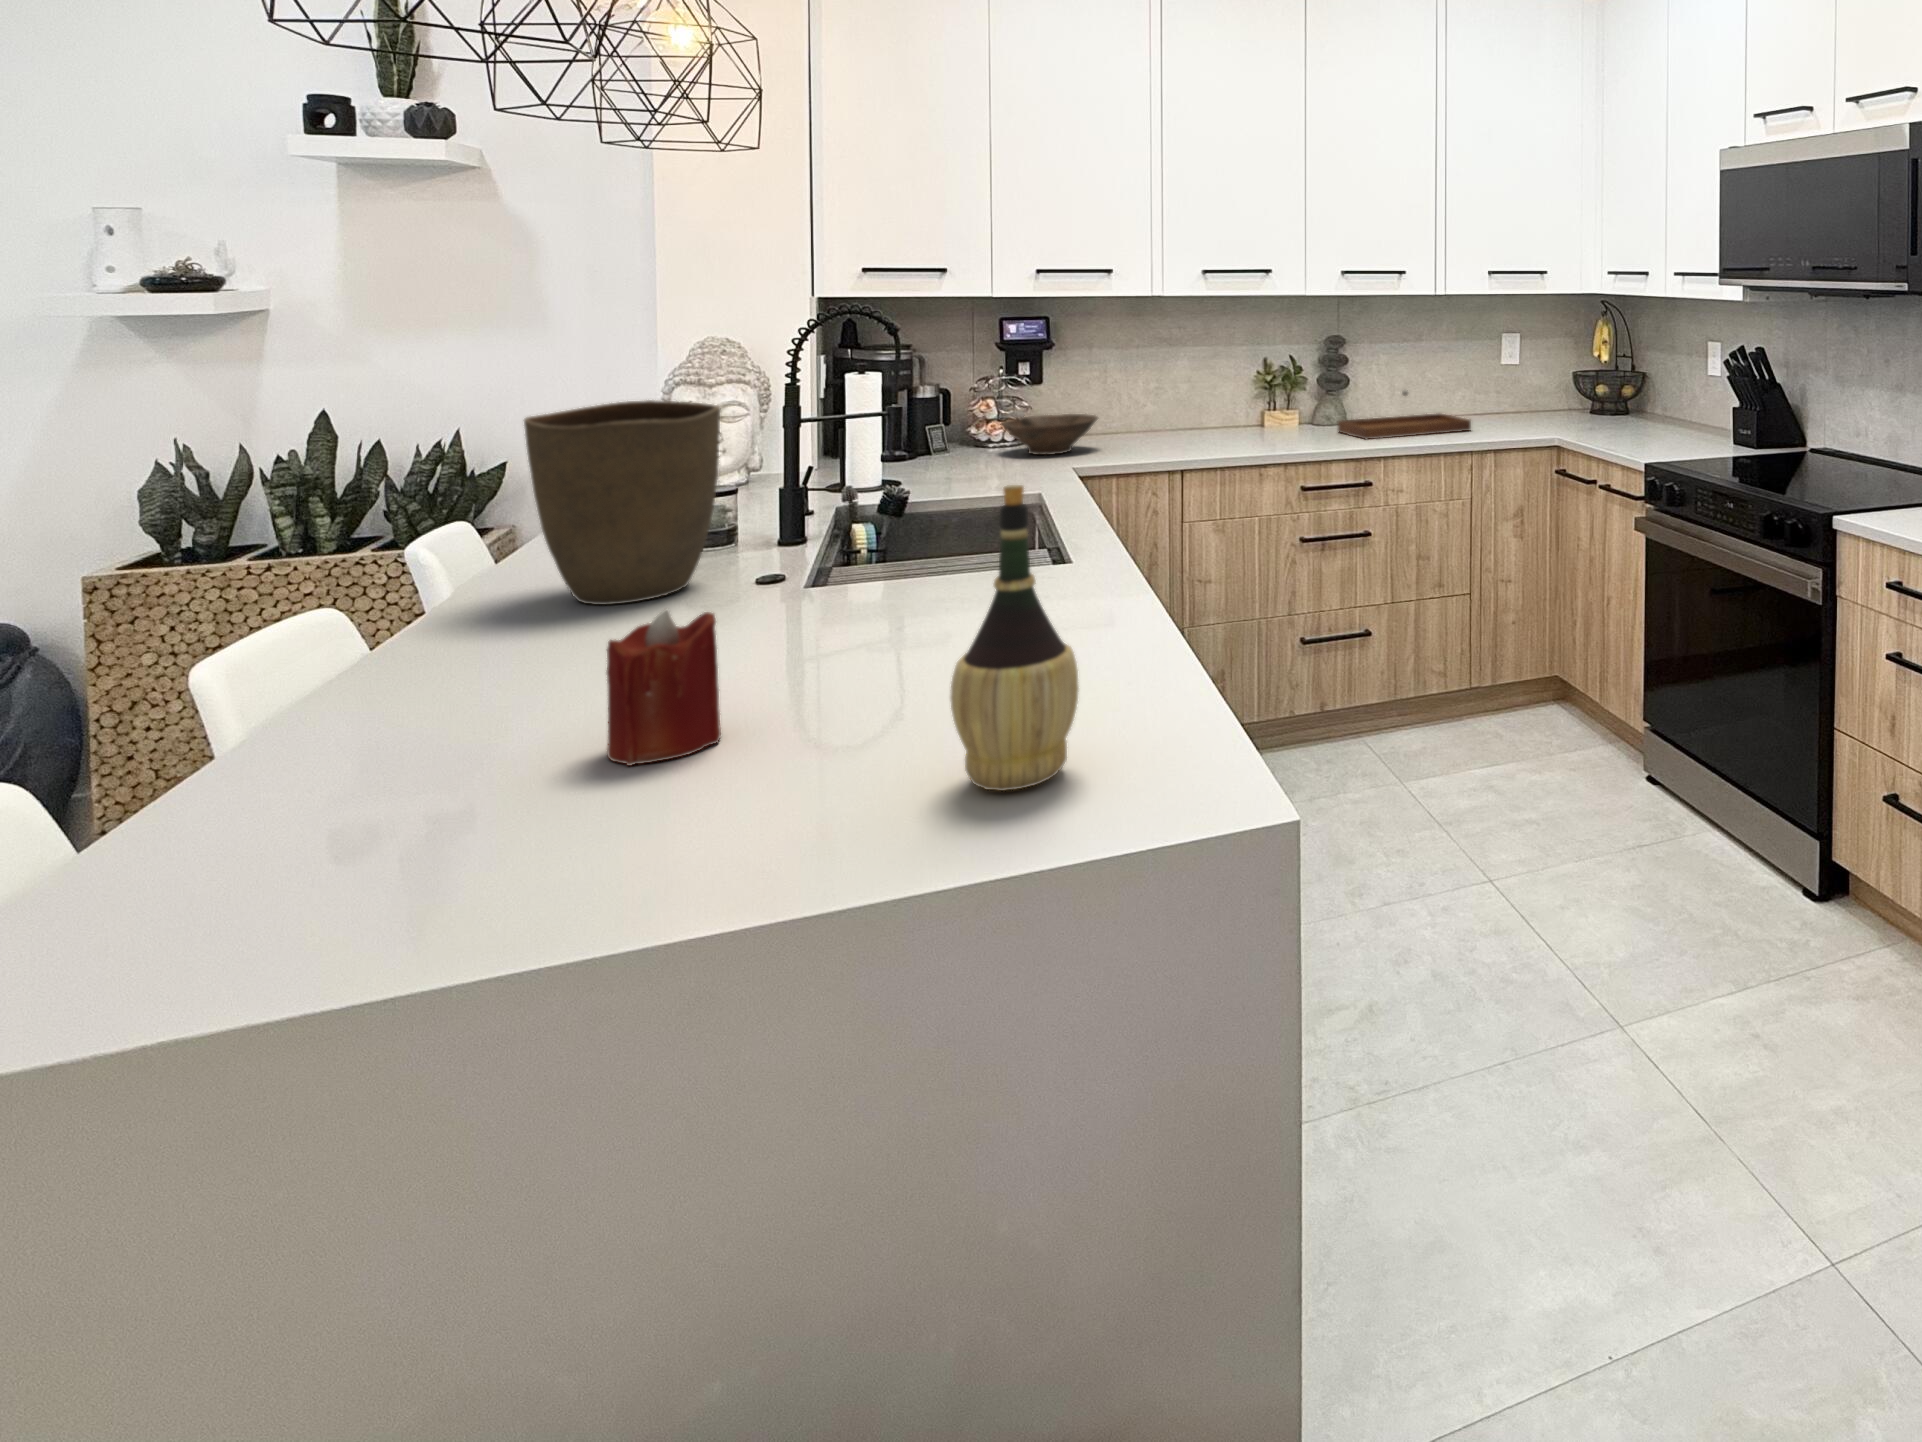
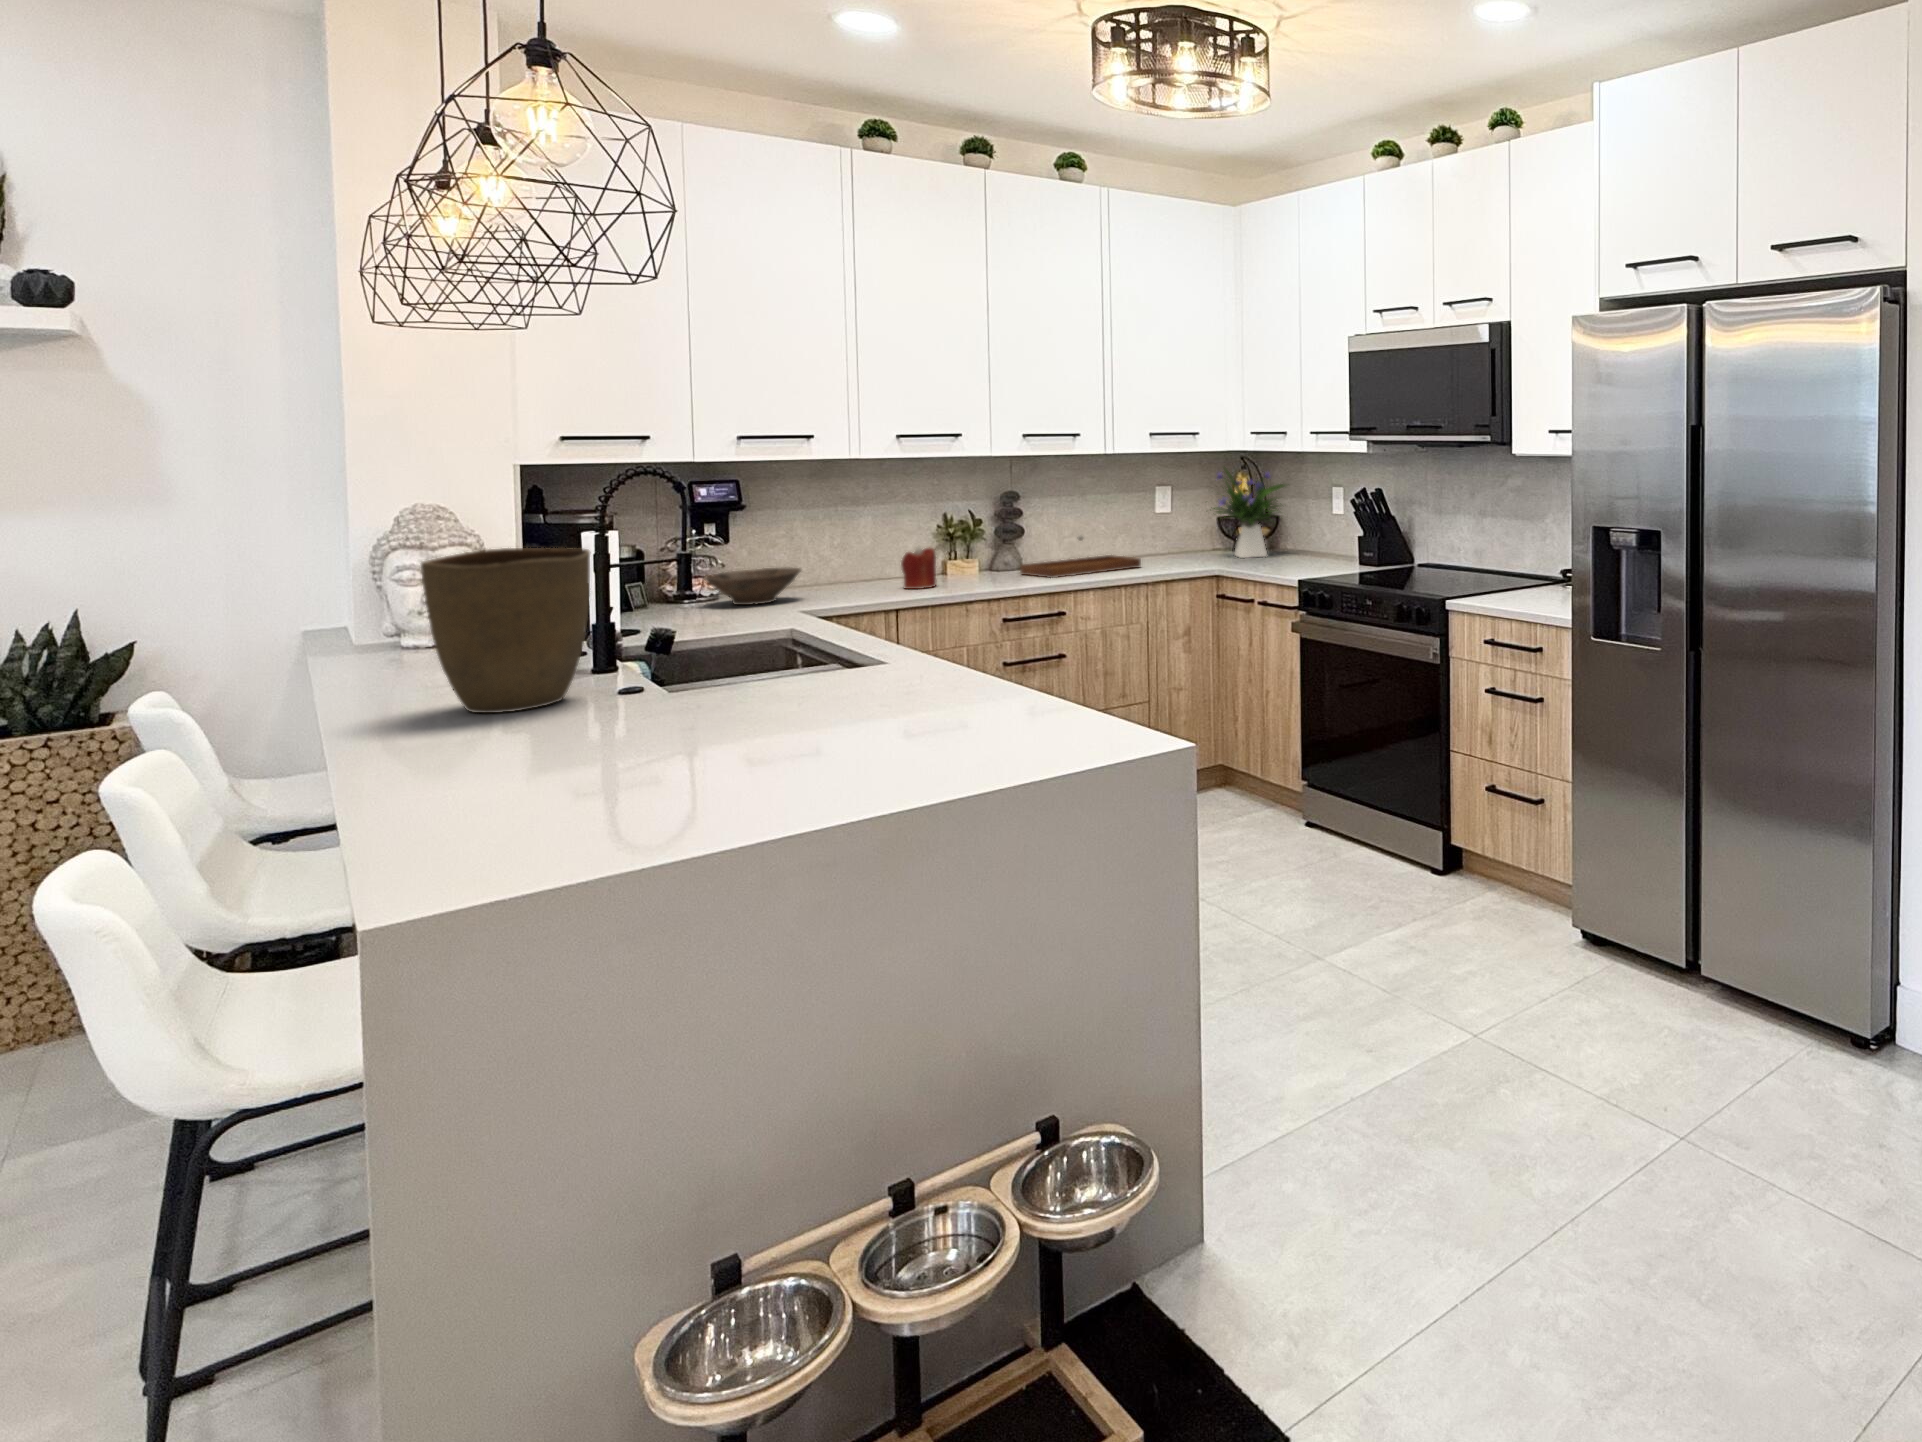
flower arrangement: none [1549,312,1655,424] -> present [1213,469,1286,558]
wine bottle: present [950,485,1079,791] -> none [964,562,1042,745]
candle: present [607,609,721,766] -> present [901,547,937,589]

